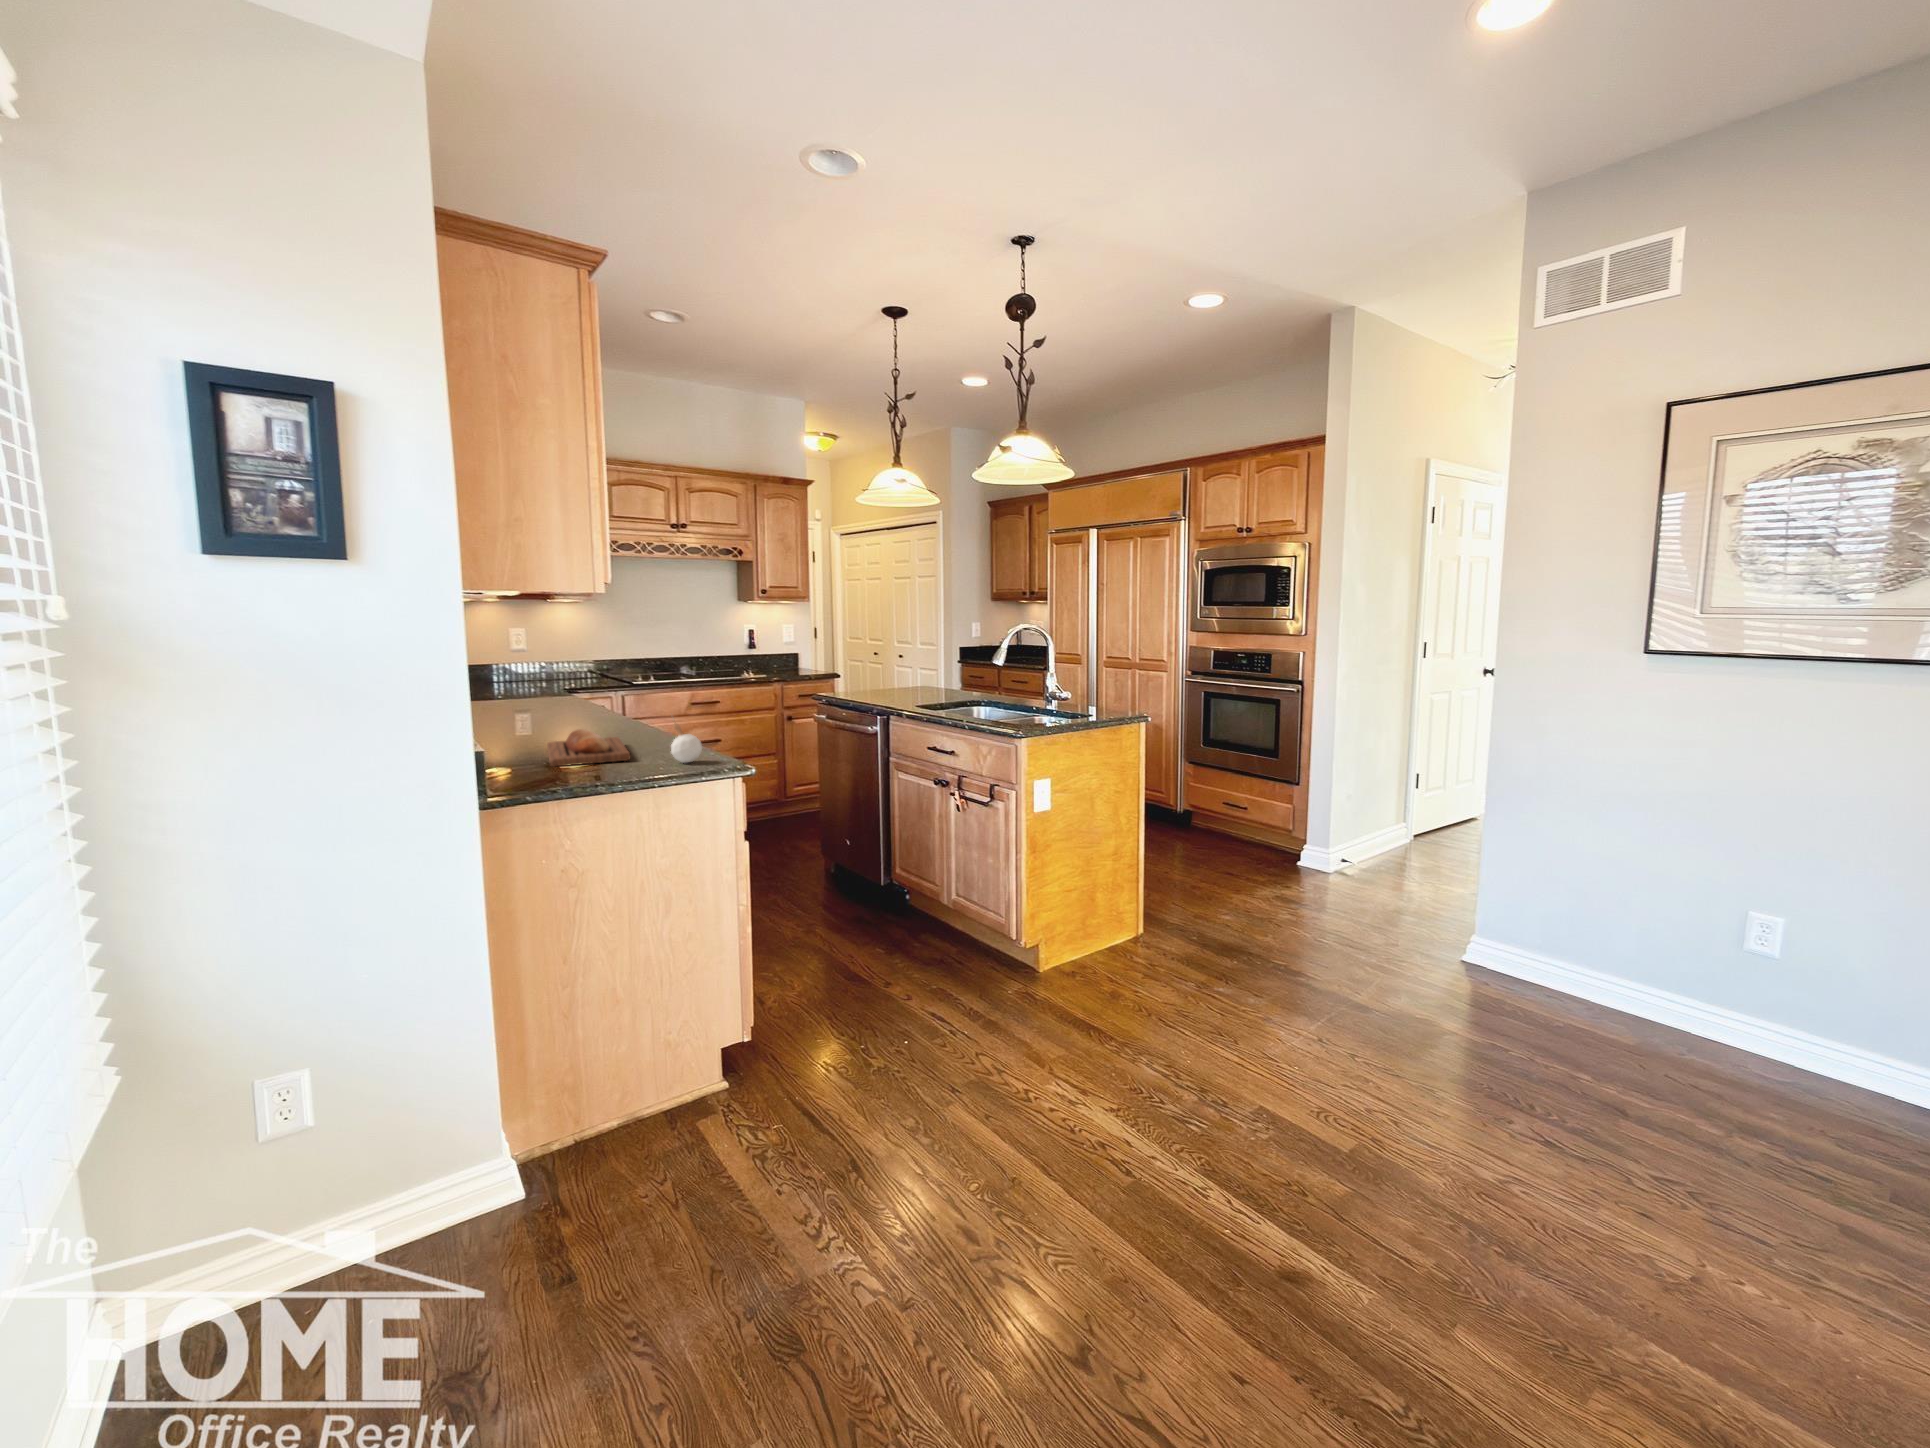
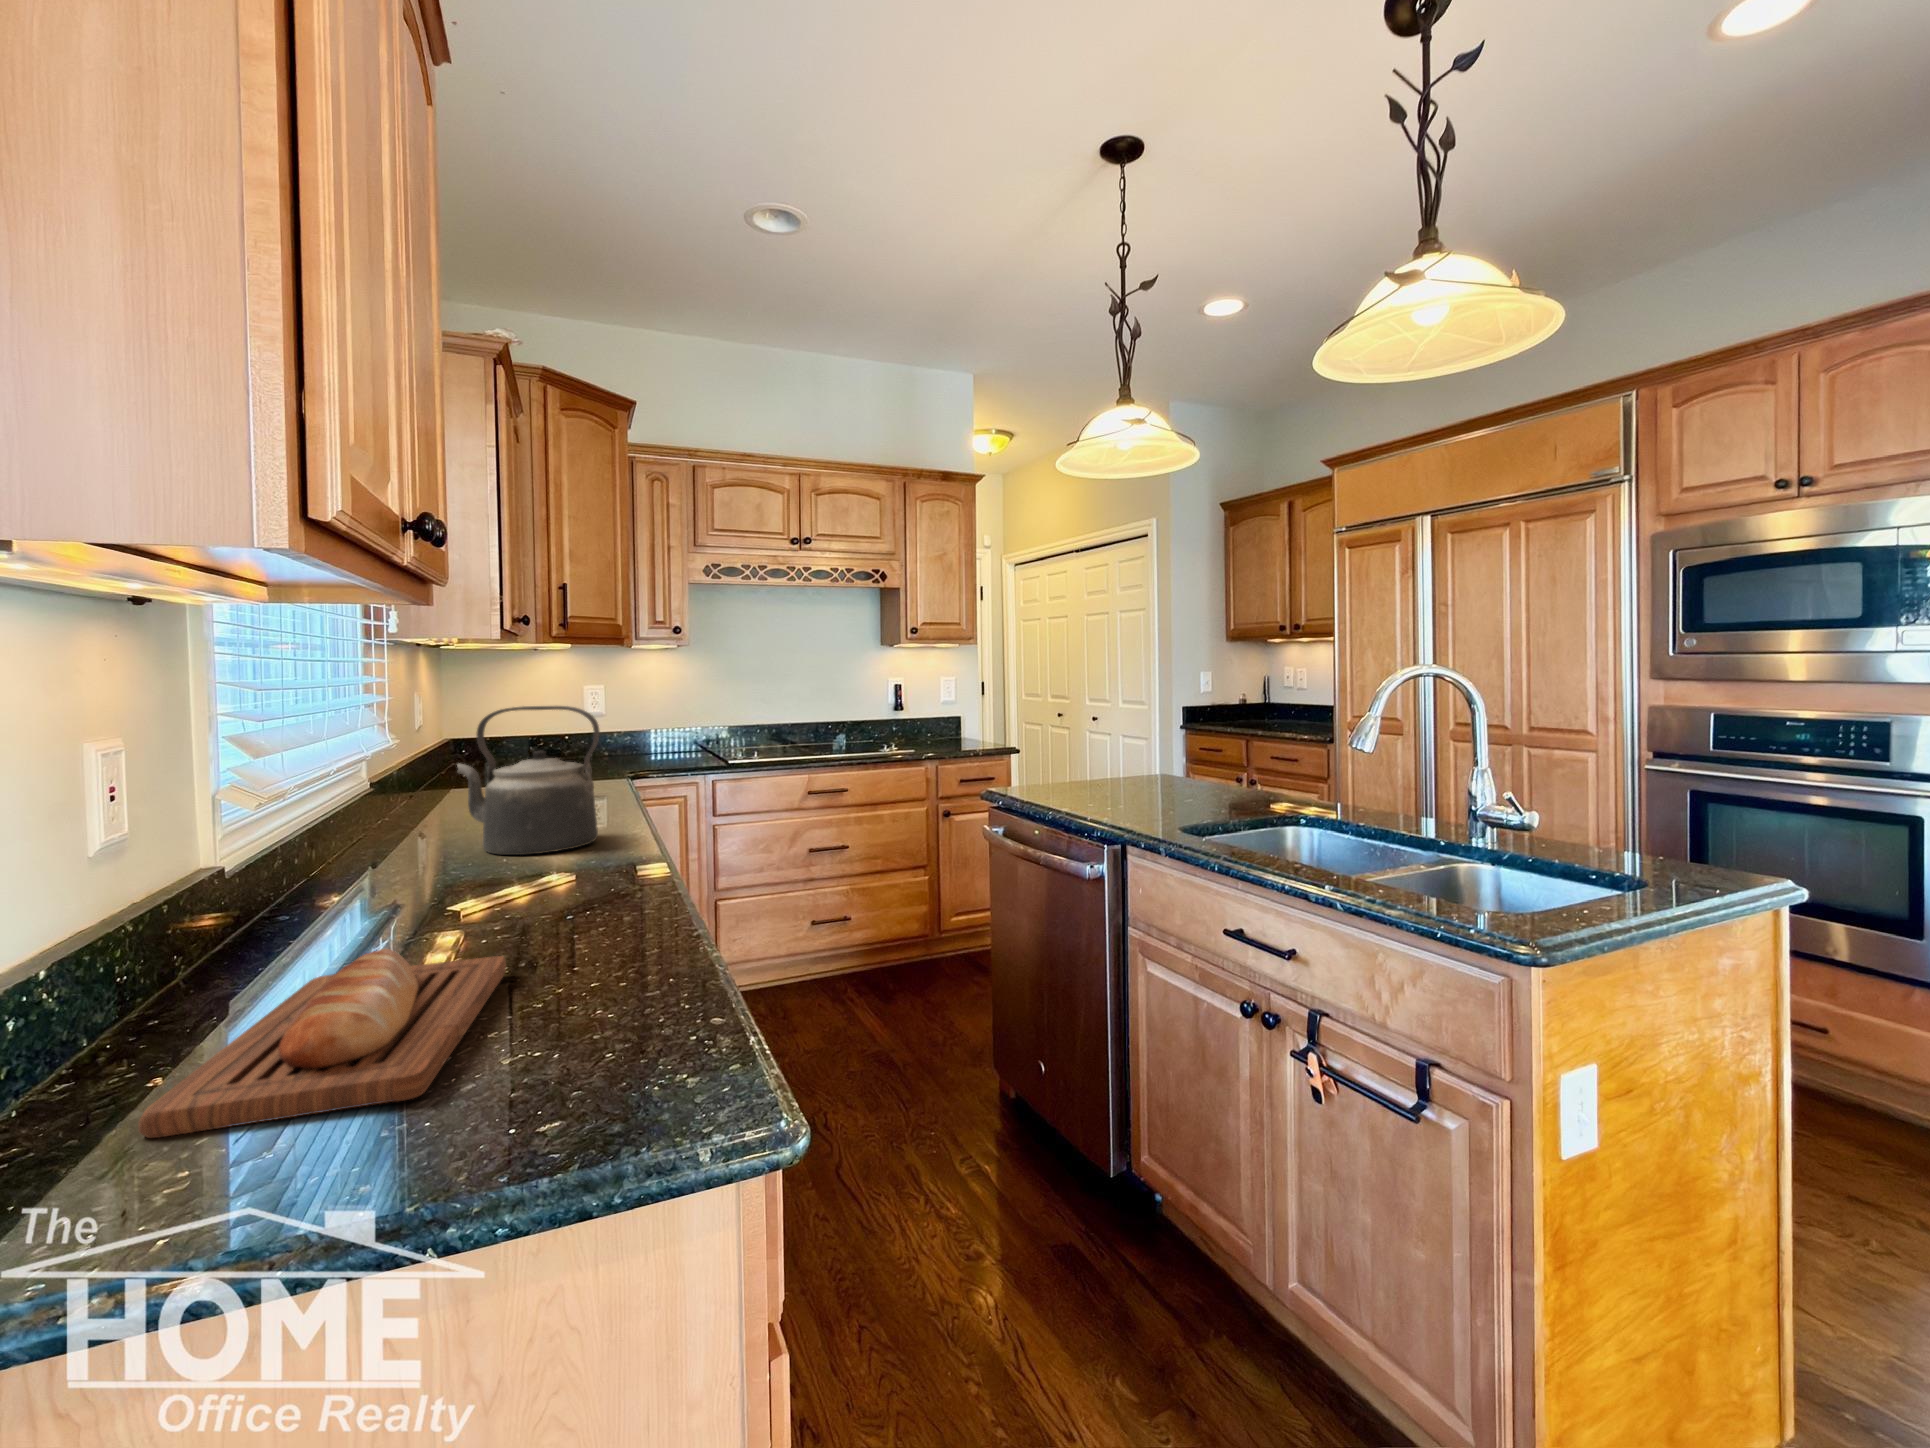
kettle: none [520,640,599,718] -> present [457,706,600,855]
candle: present [671,718,702,763] -> none [529,950,636,1125]

